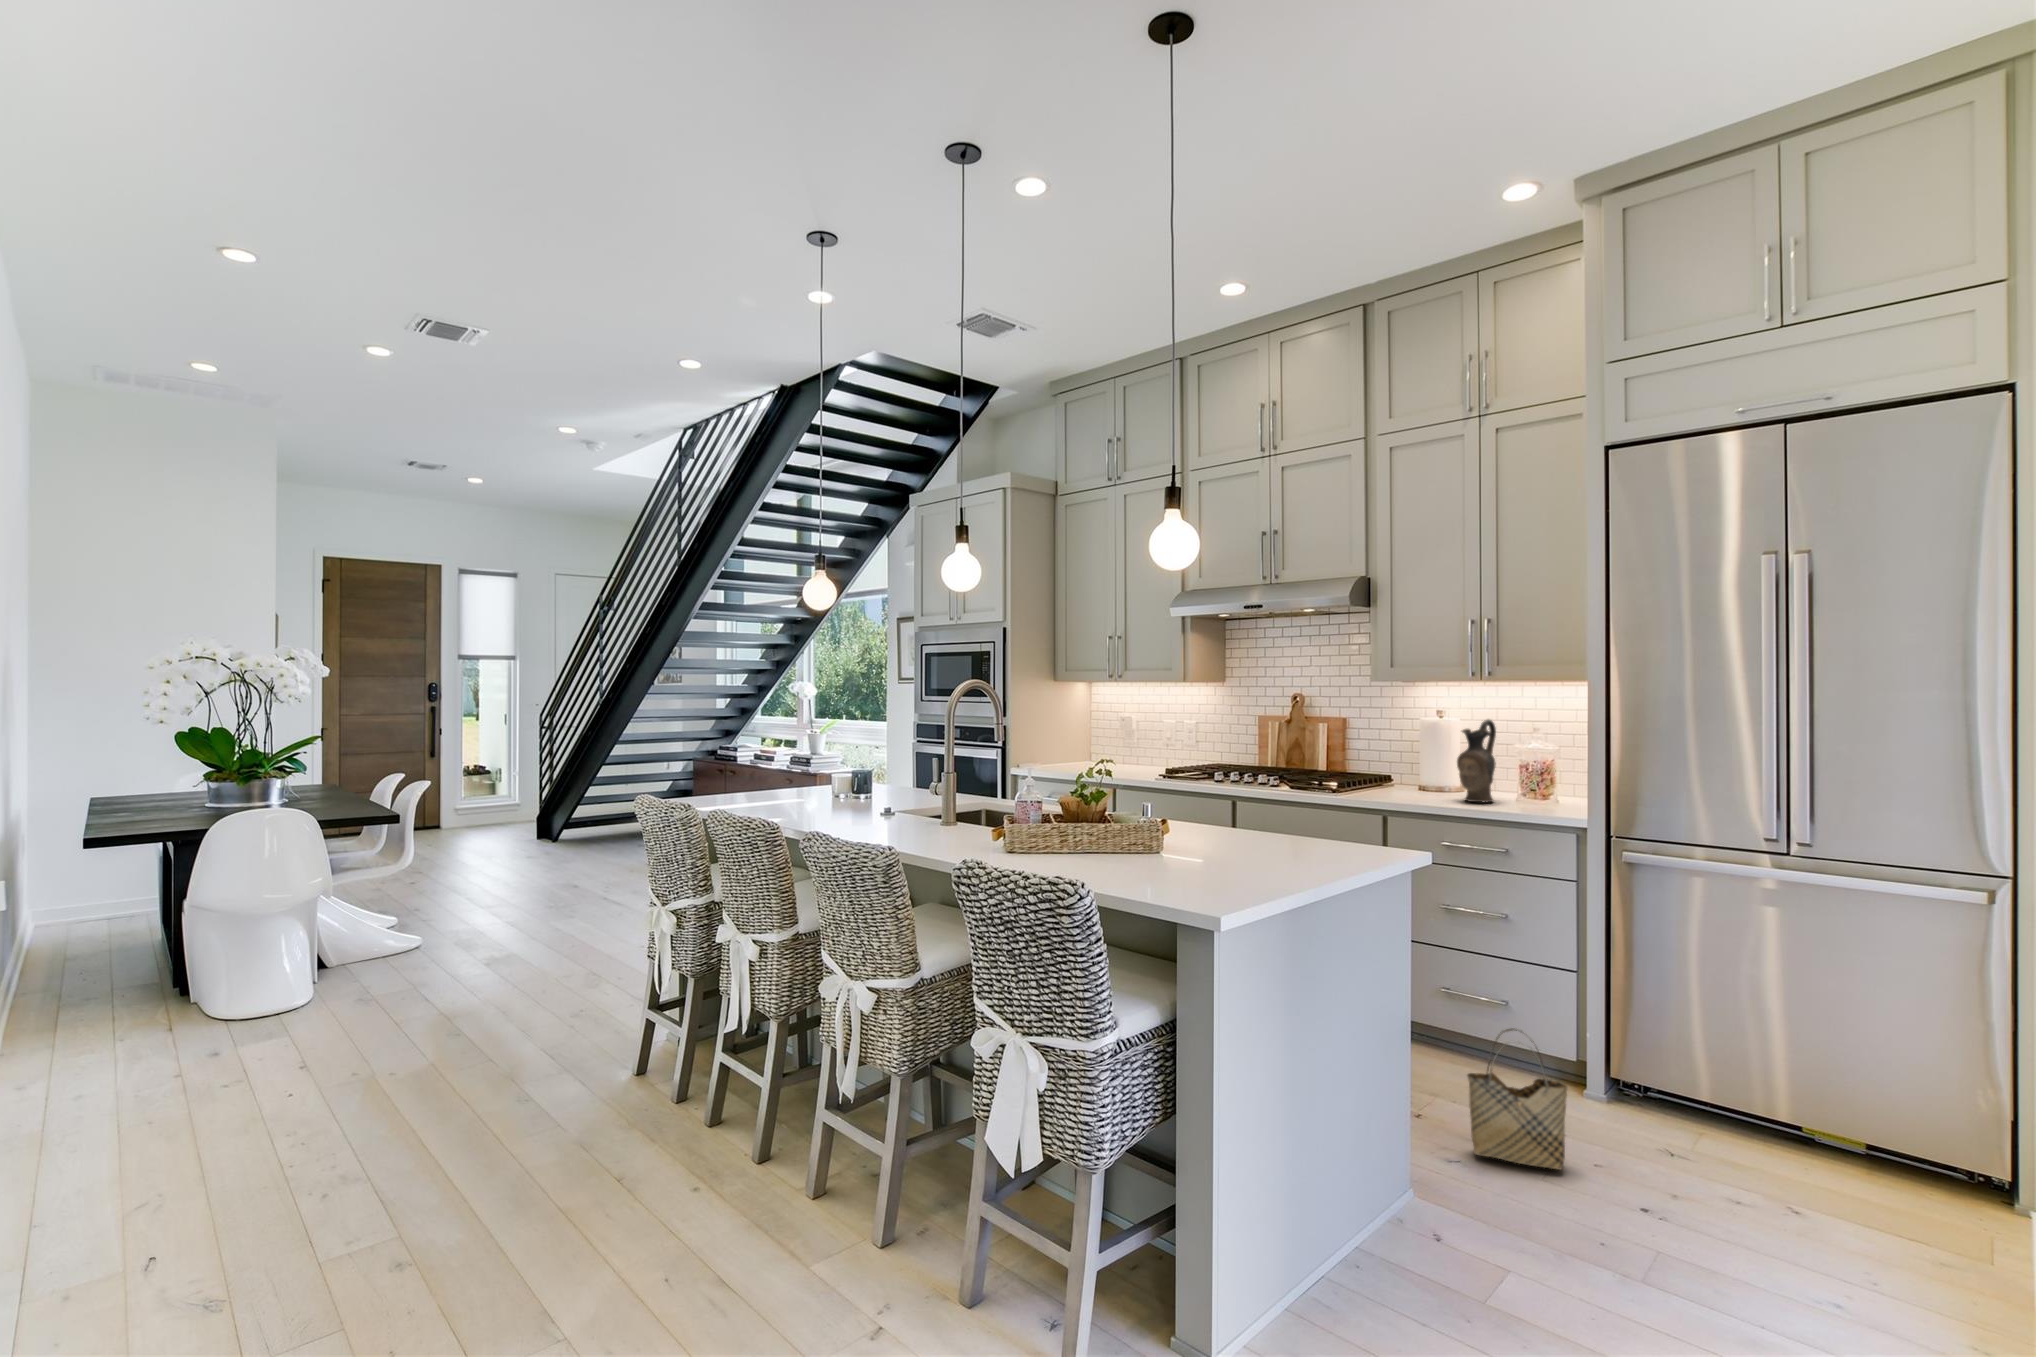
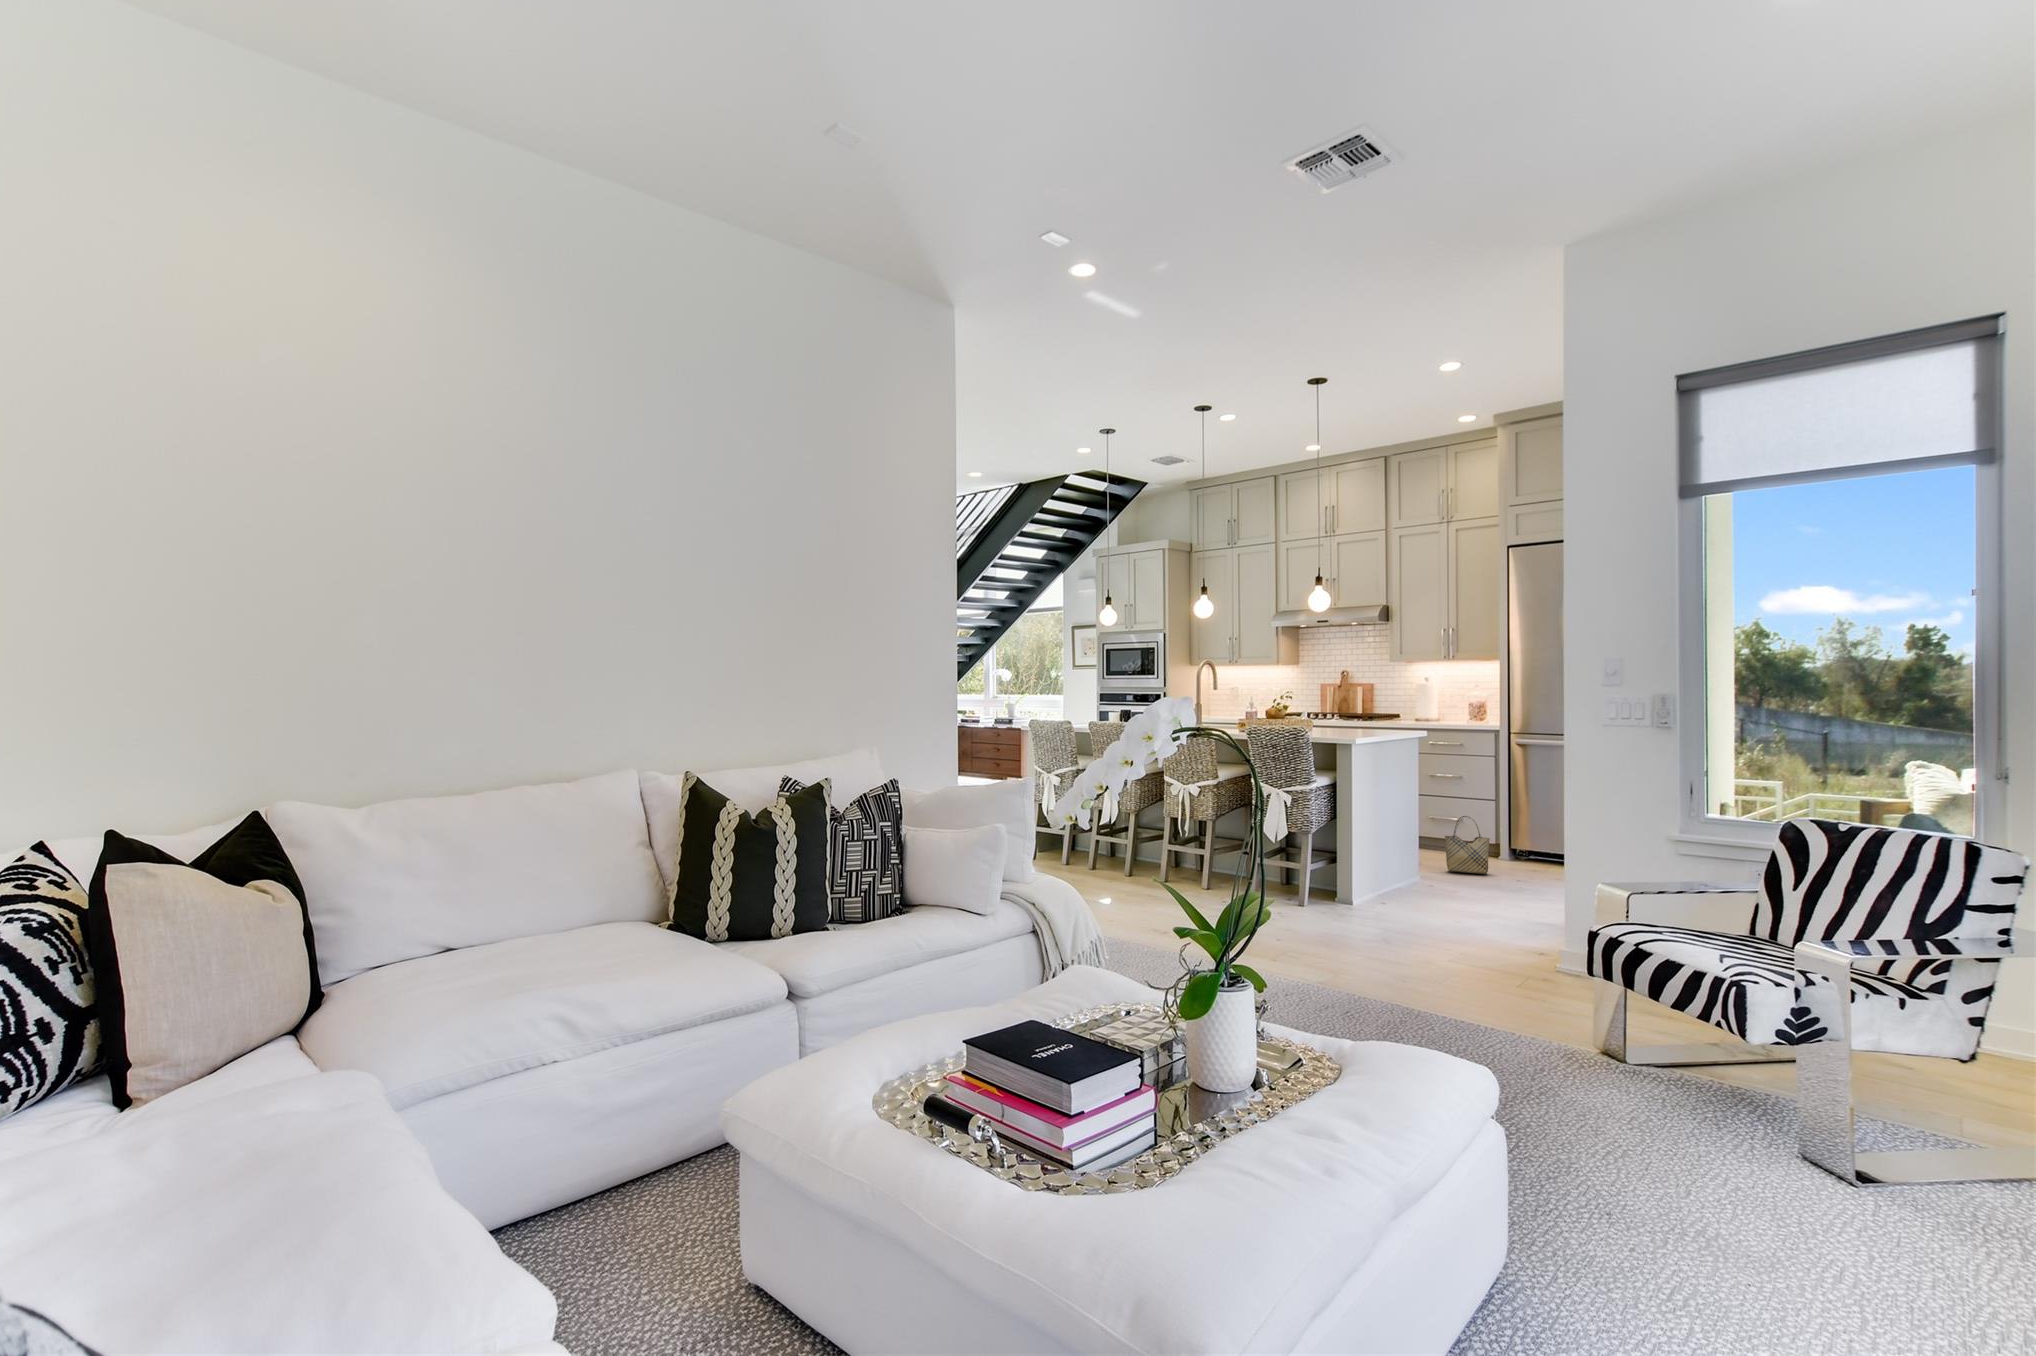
ceramic pitcher: present [1457,719,1496,802] -> none [1437,680,1457,722]

